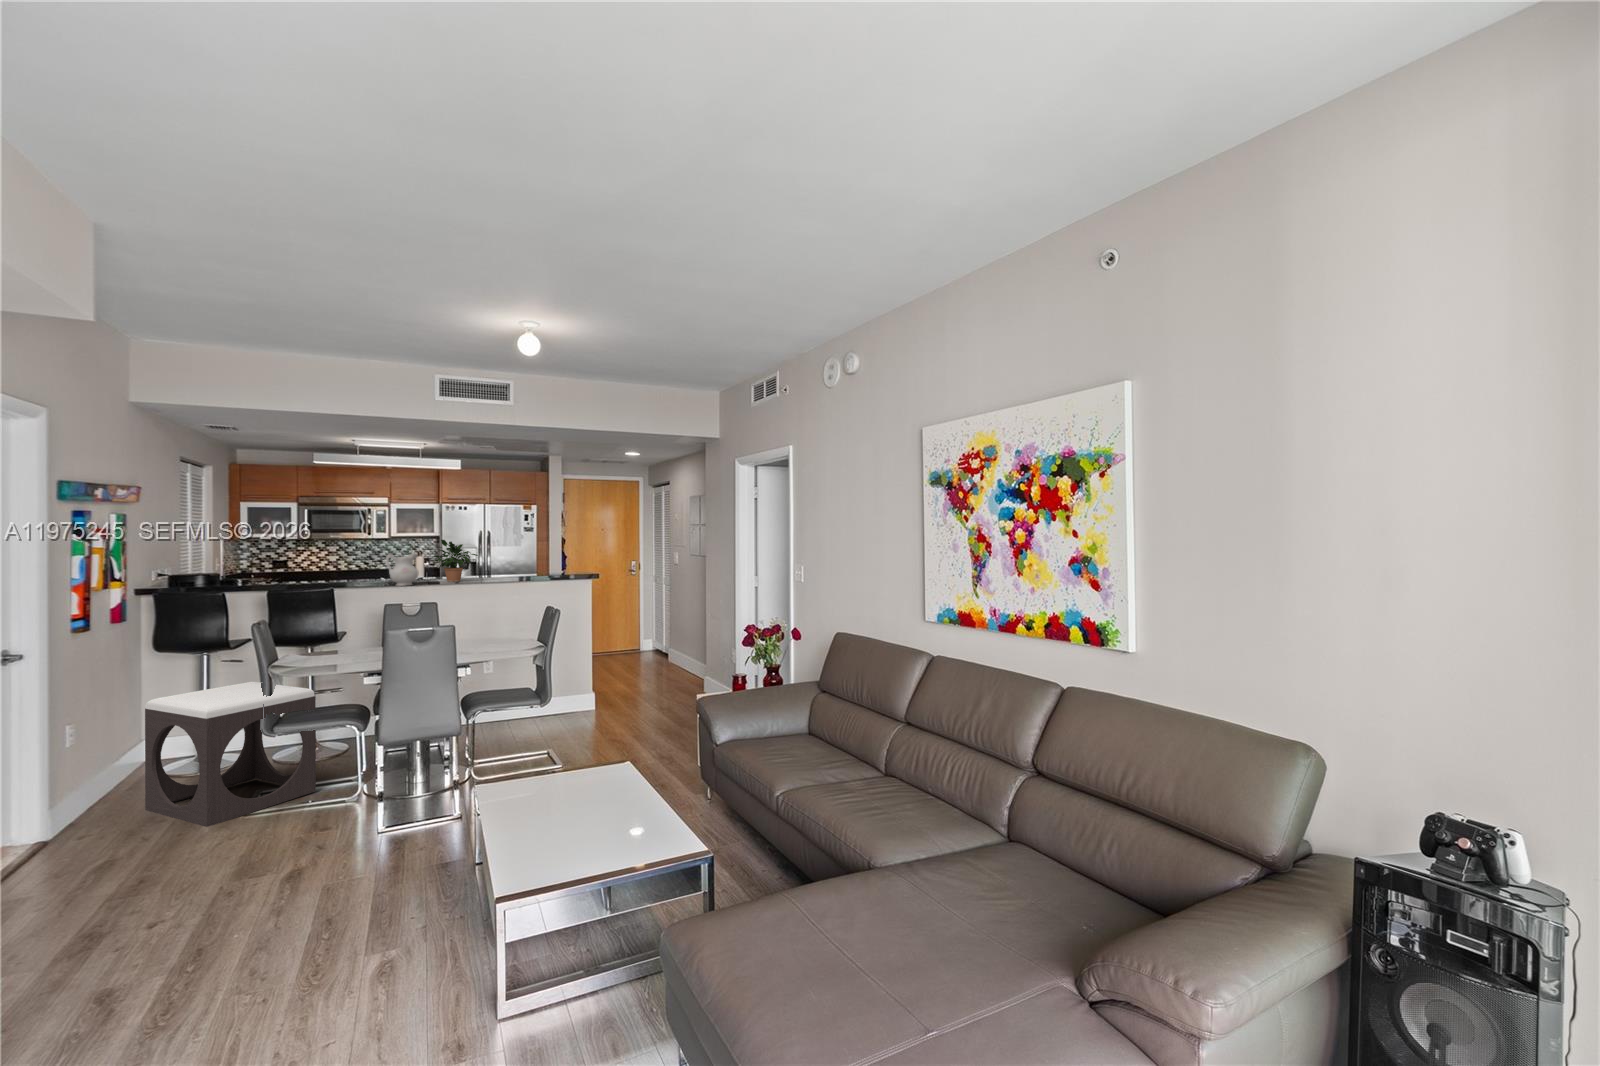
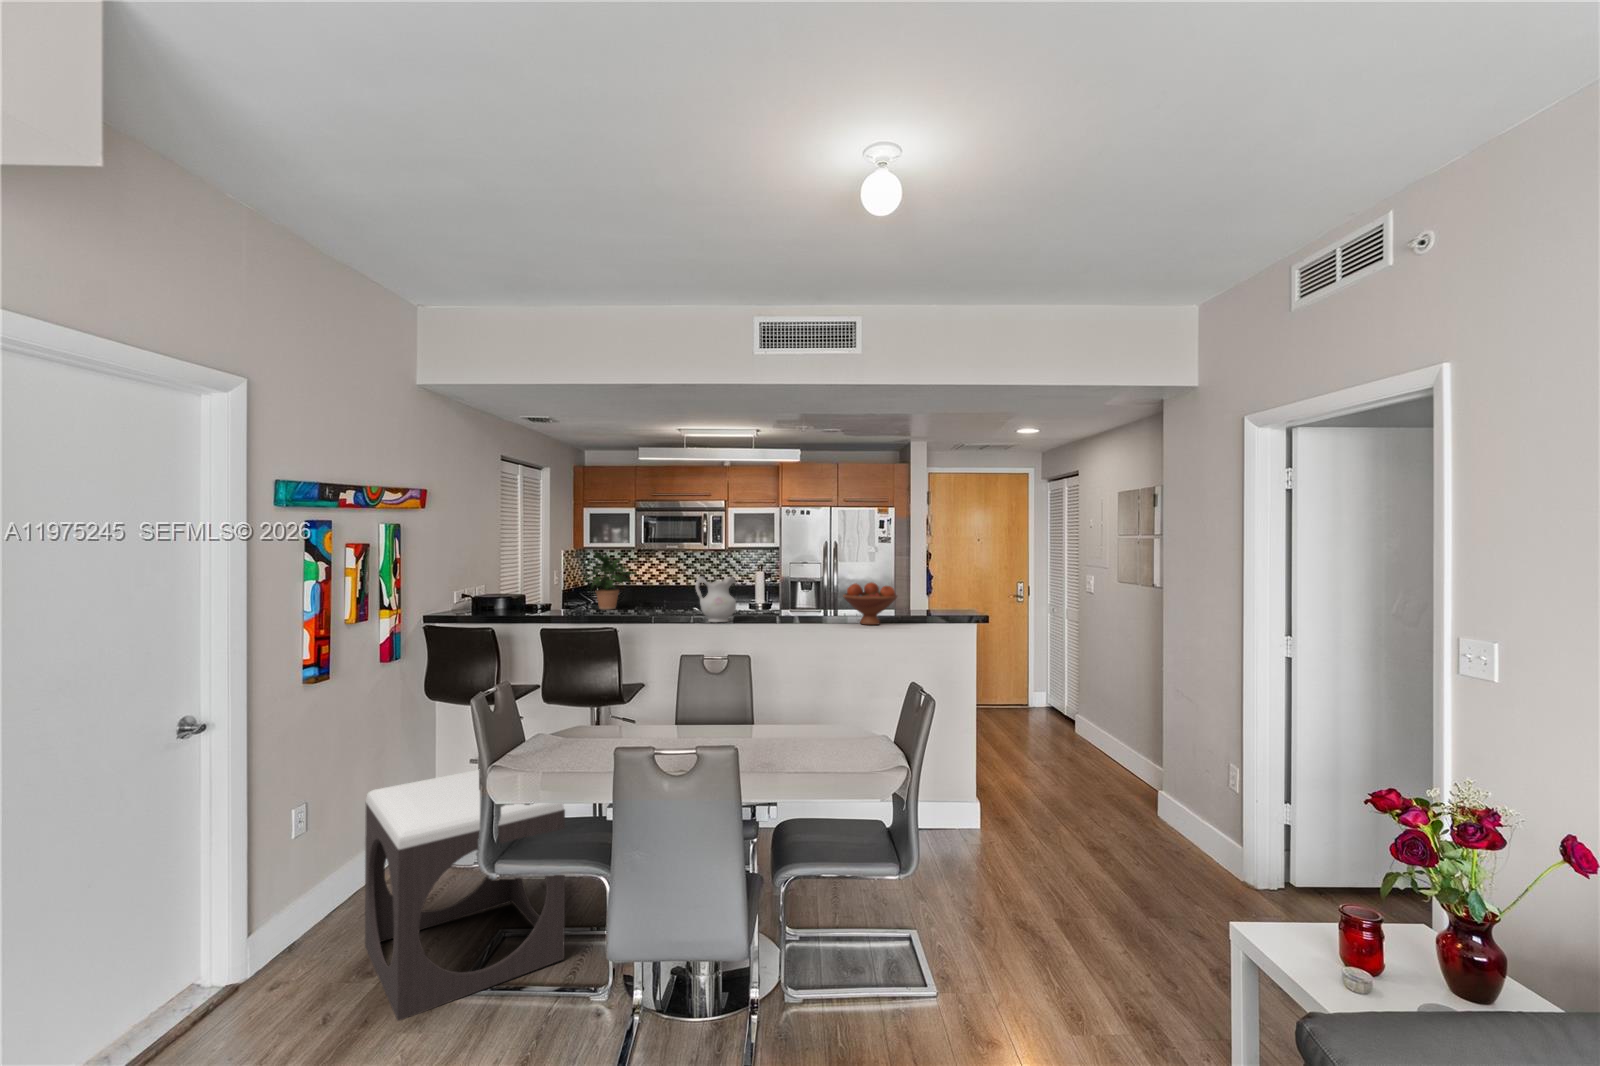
potted plant: present [433,540,478,582] -> present [582,552,636,610]
fruit bowl: none [500,556,539,584] -> present [843,582,897,625]

